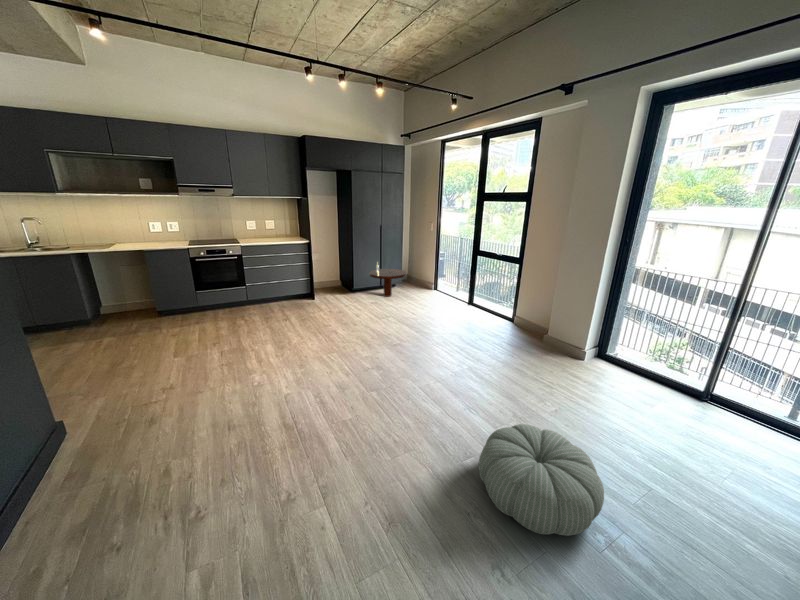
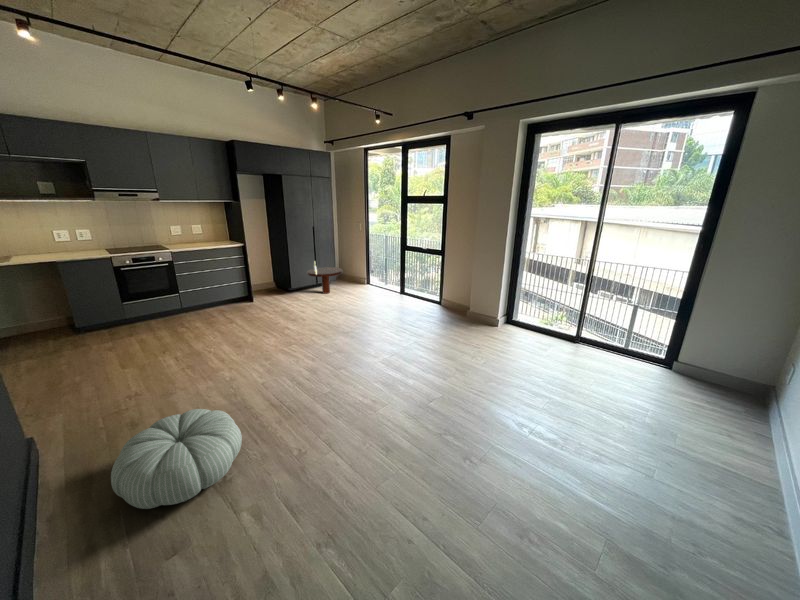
pouf: present [479,424,604,536] -> present [111,409,242,509]

